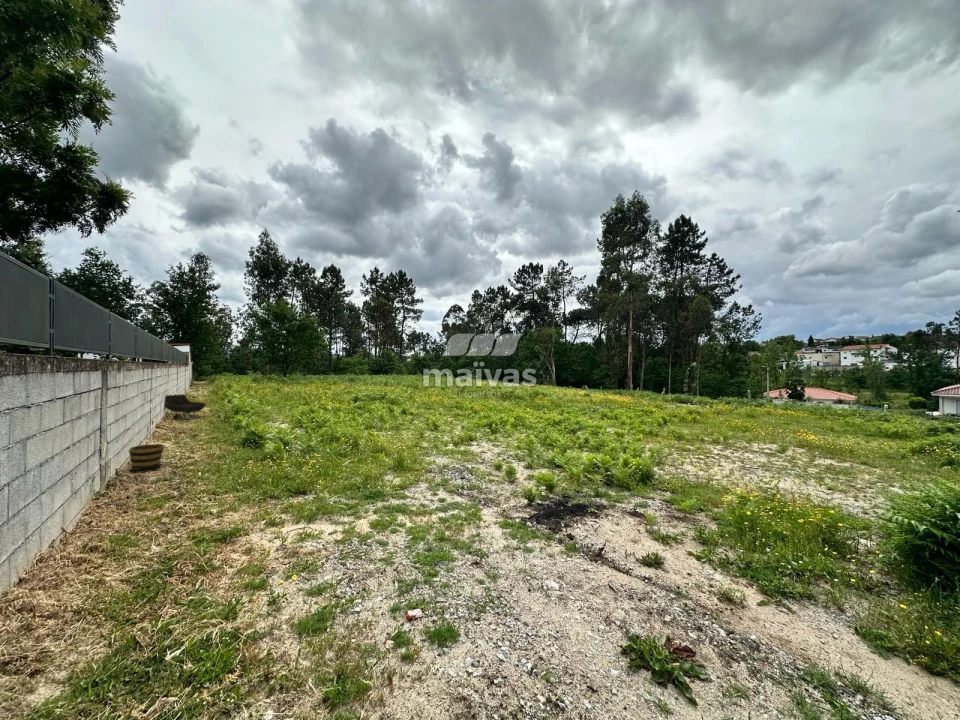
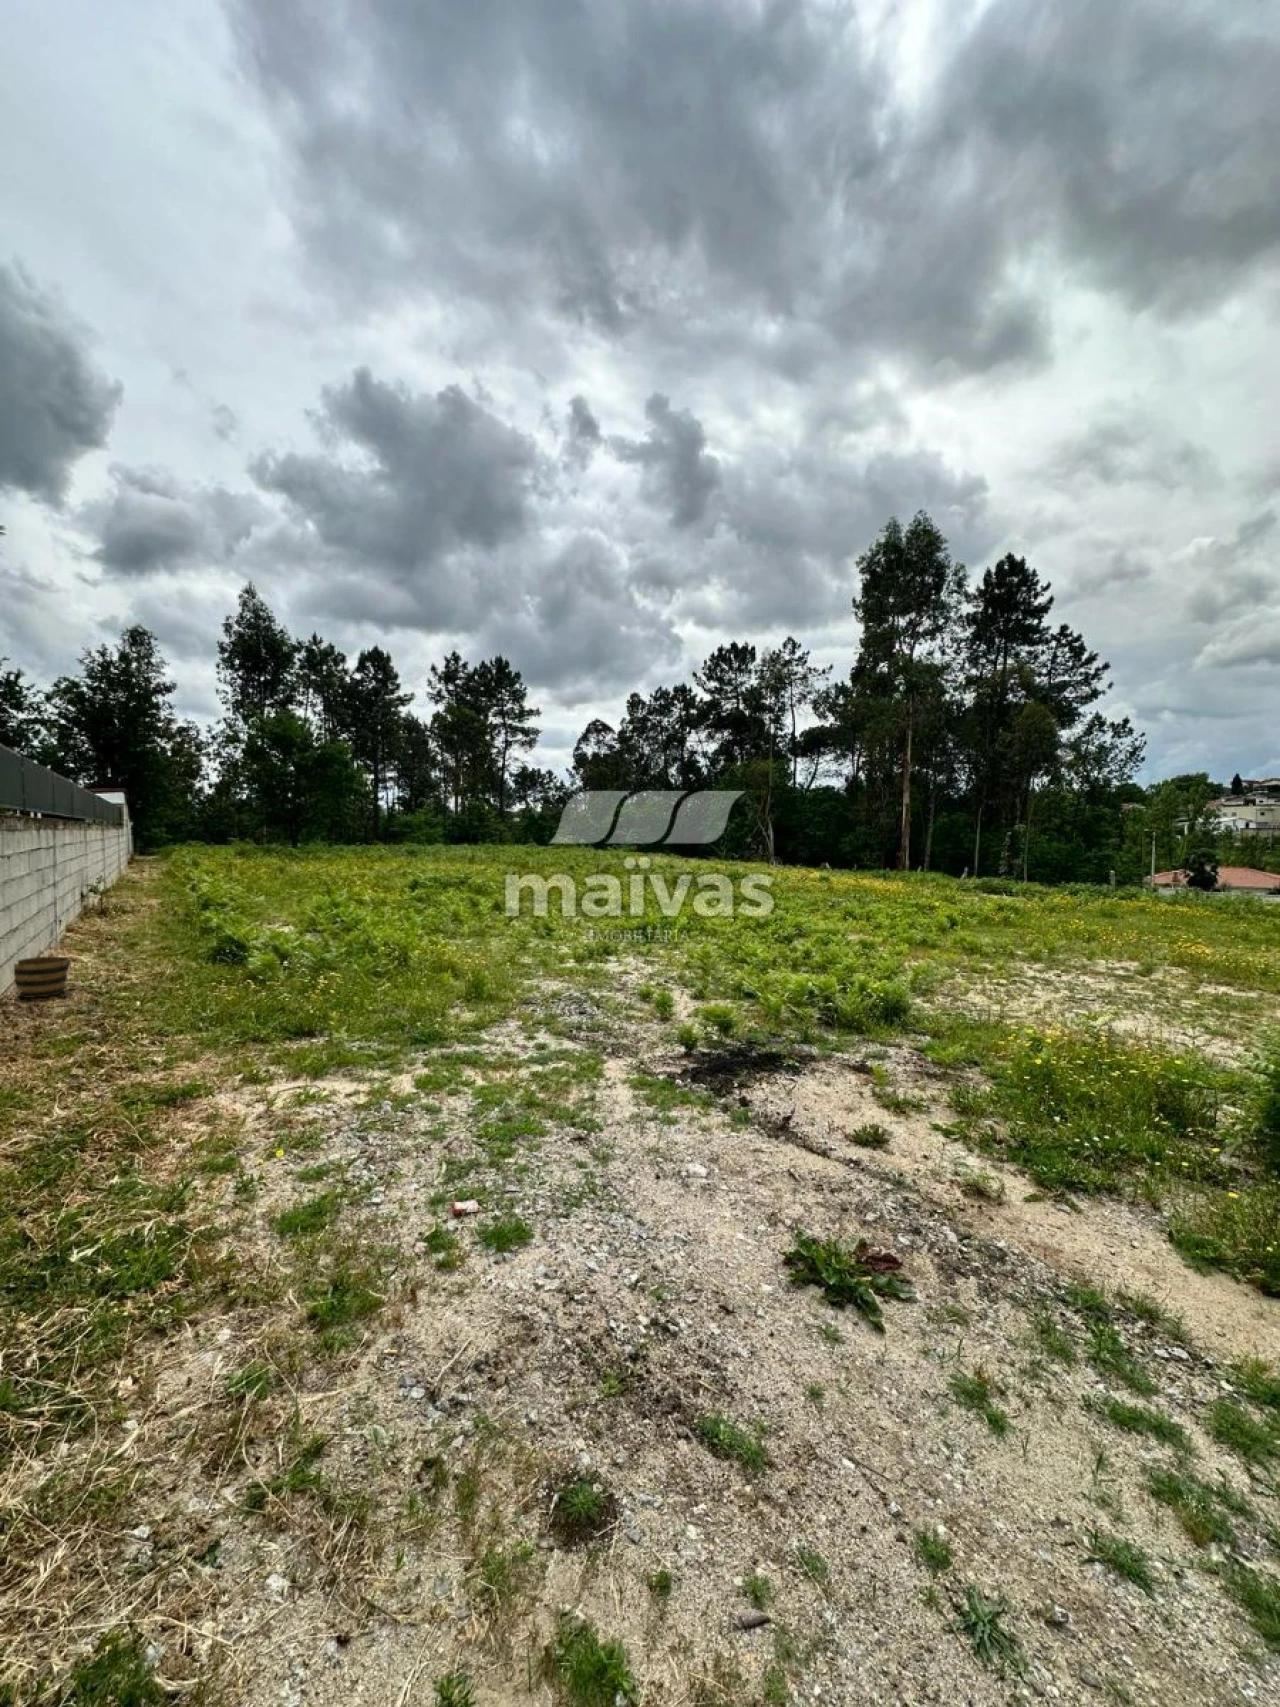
lounge chair: present [165,394,206,420] -> none [71,876,144,921]

